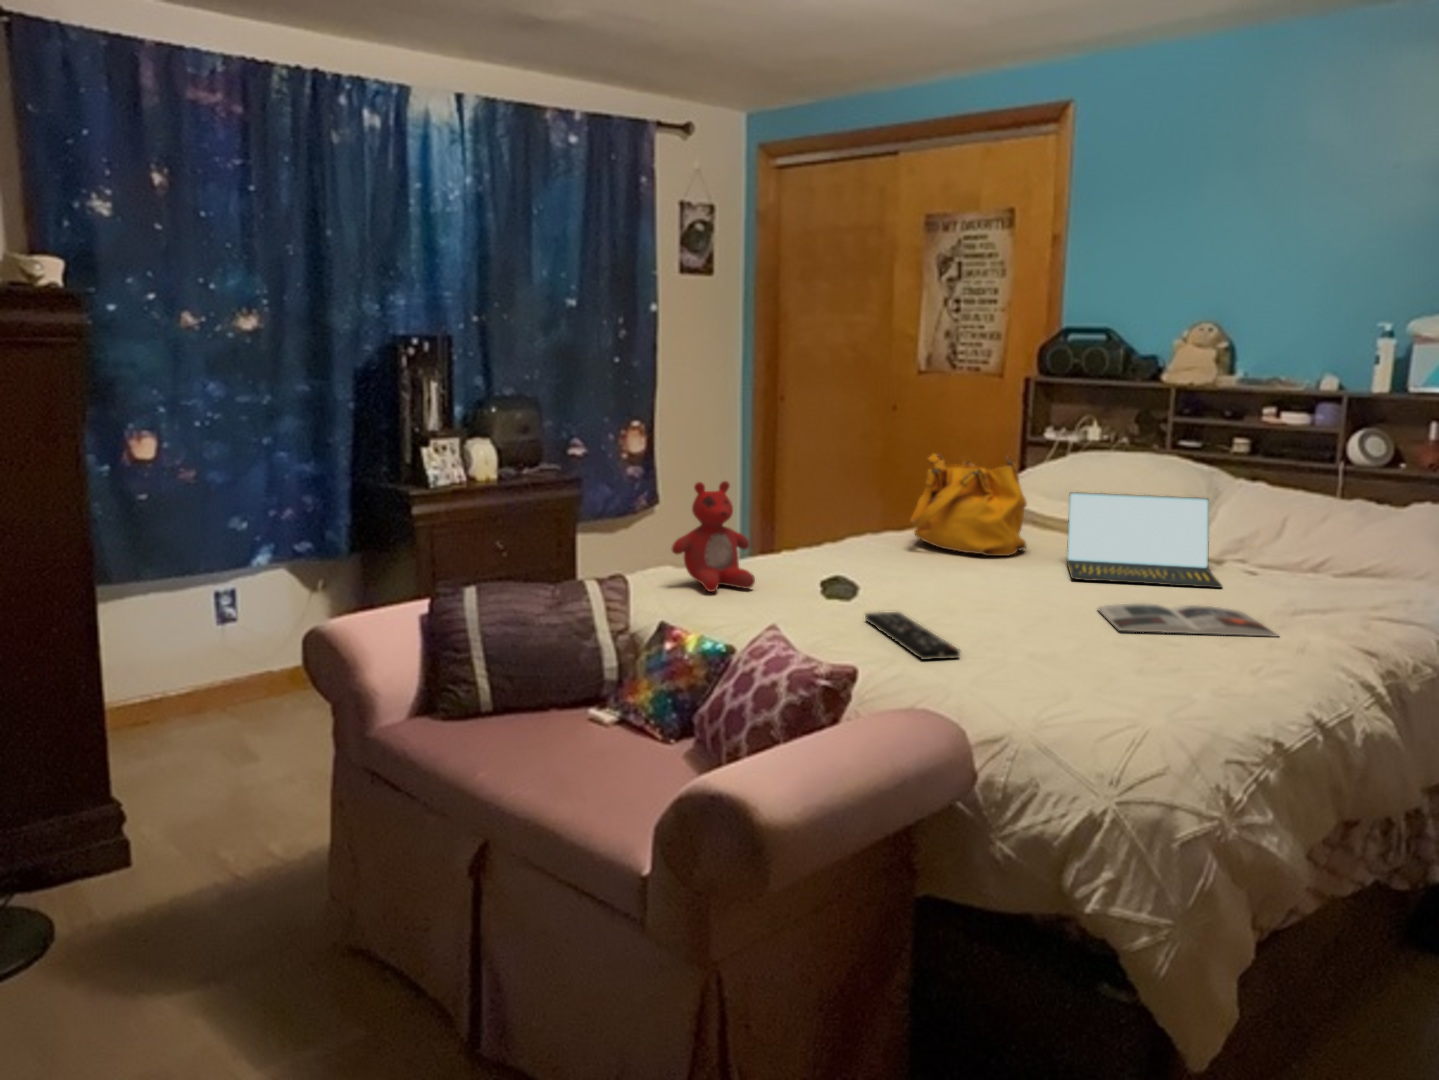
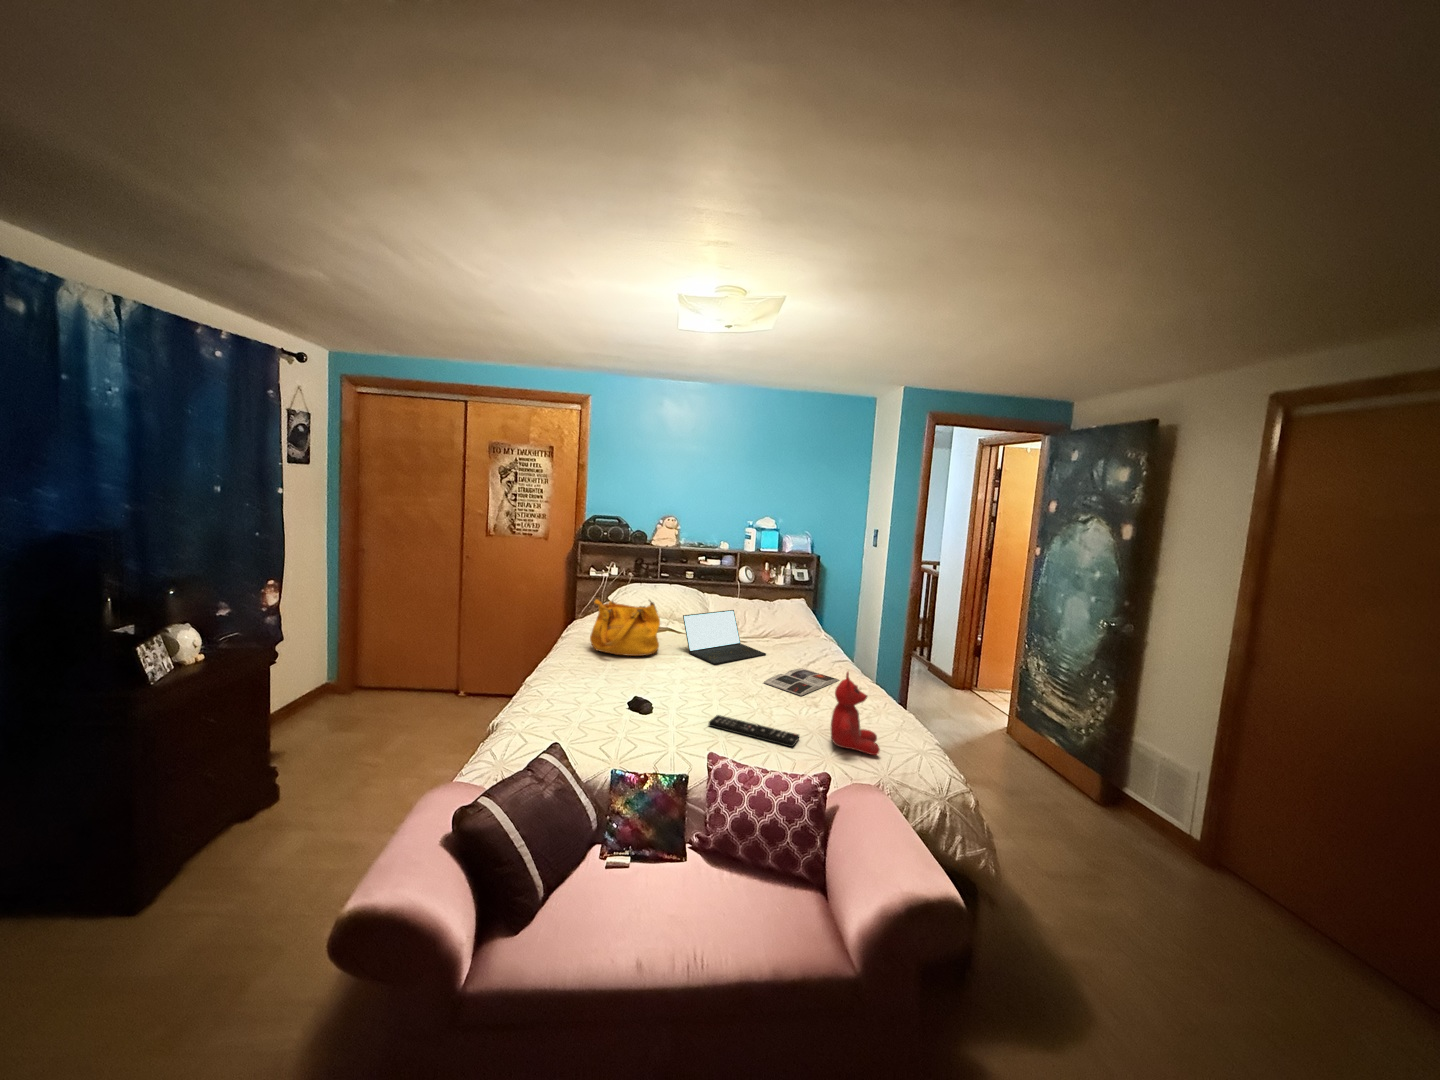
stuffed bear: present [672,481,755,592] -> present [831,672,880,755]

